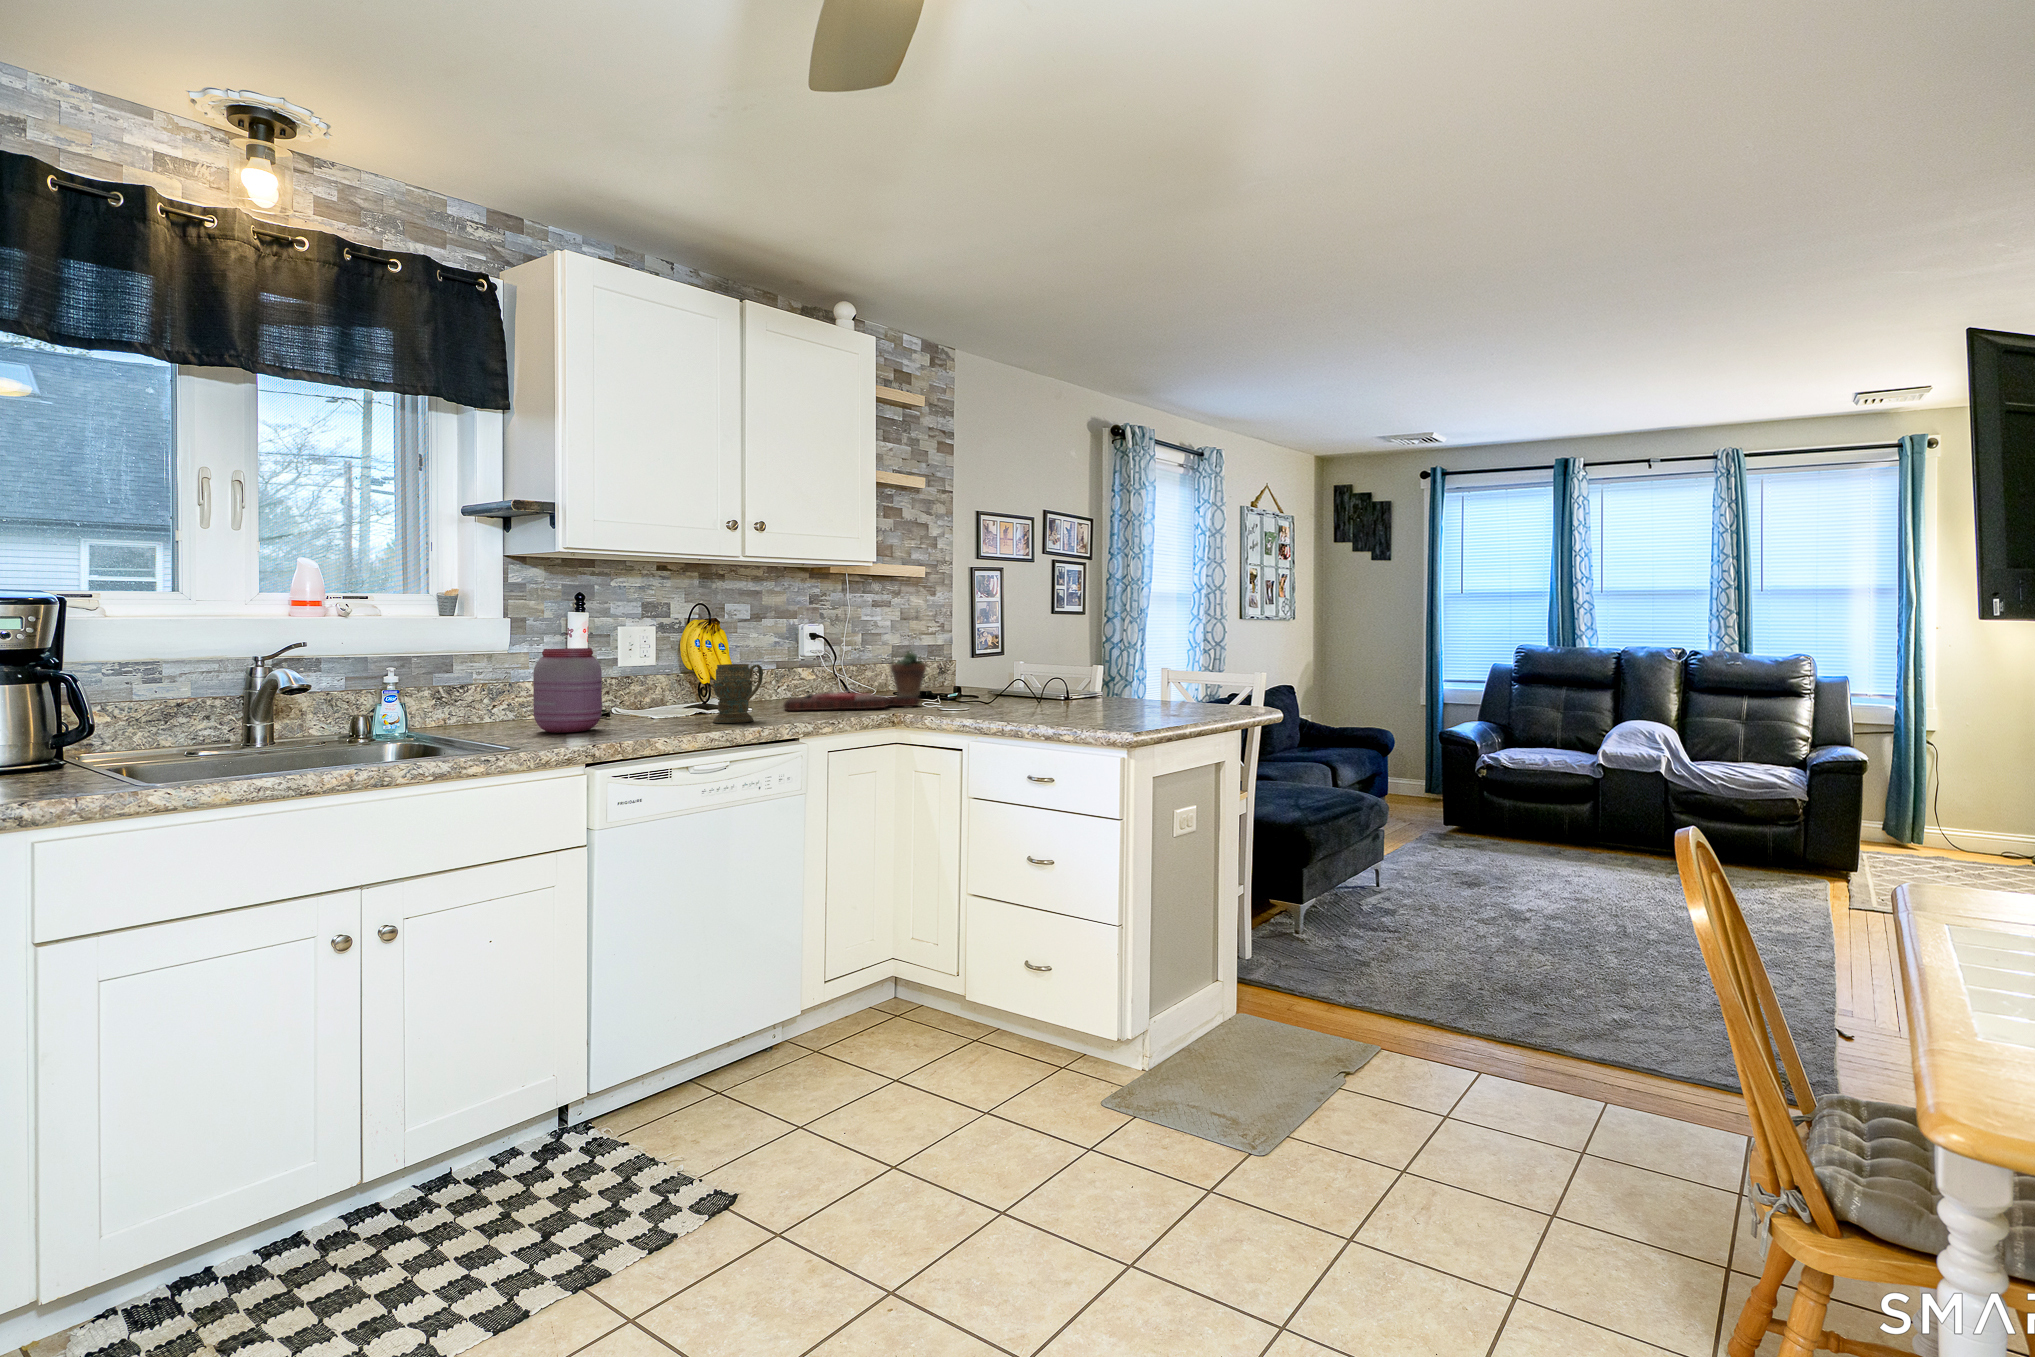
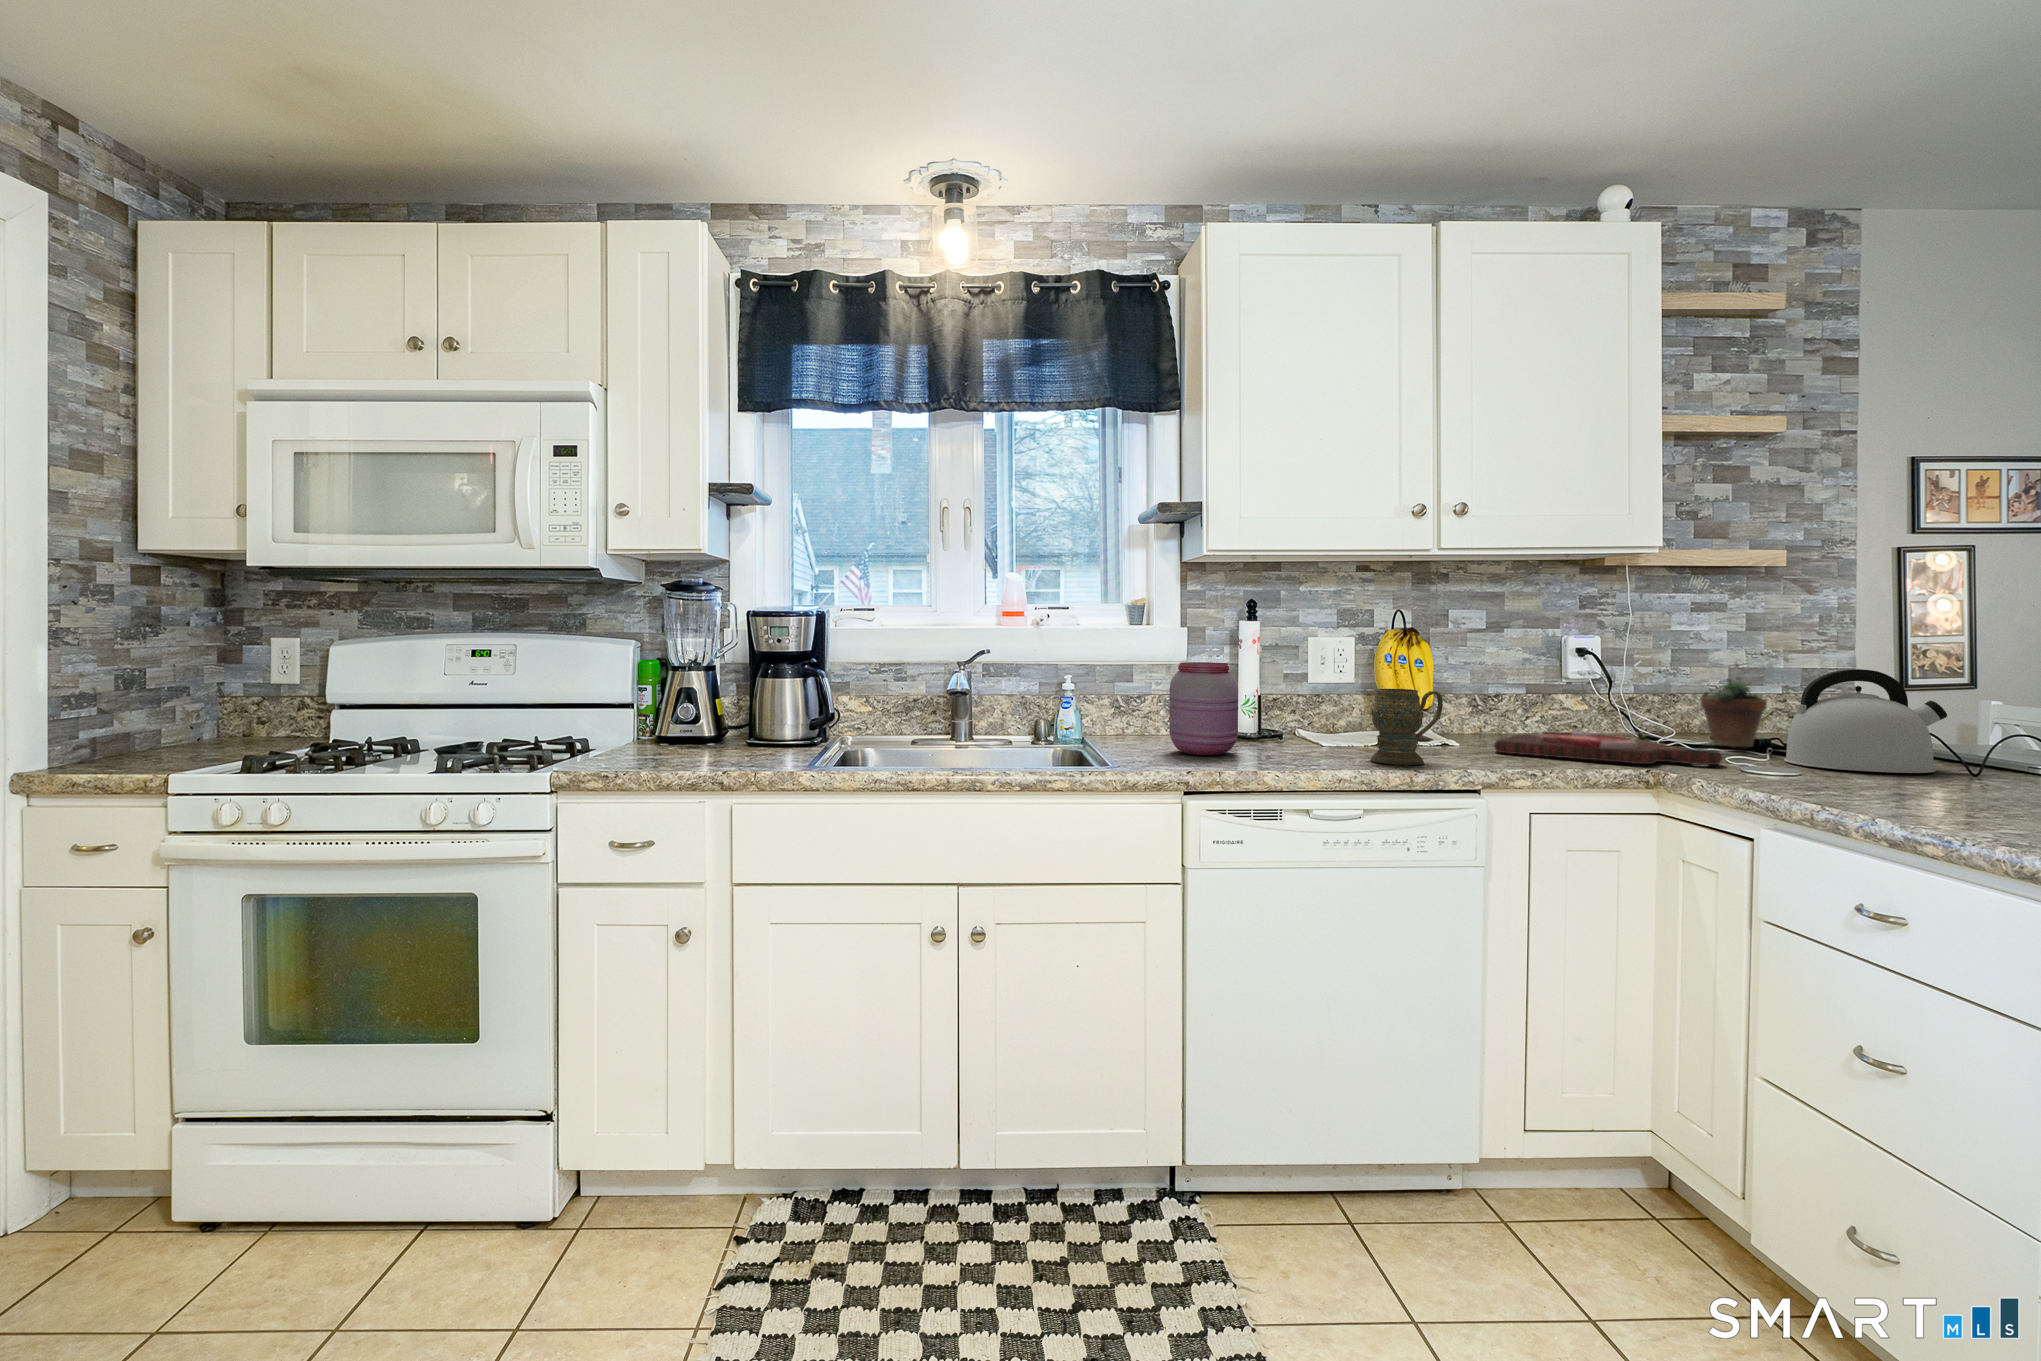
kettle: none [943,641,1015,702] -> present [1784,669,1947,773]

